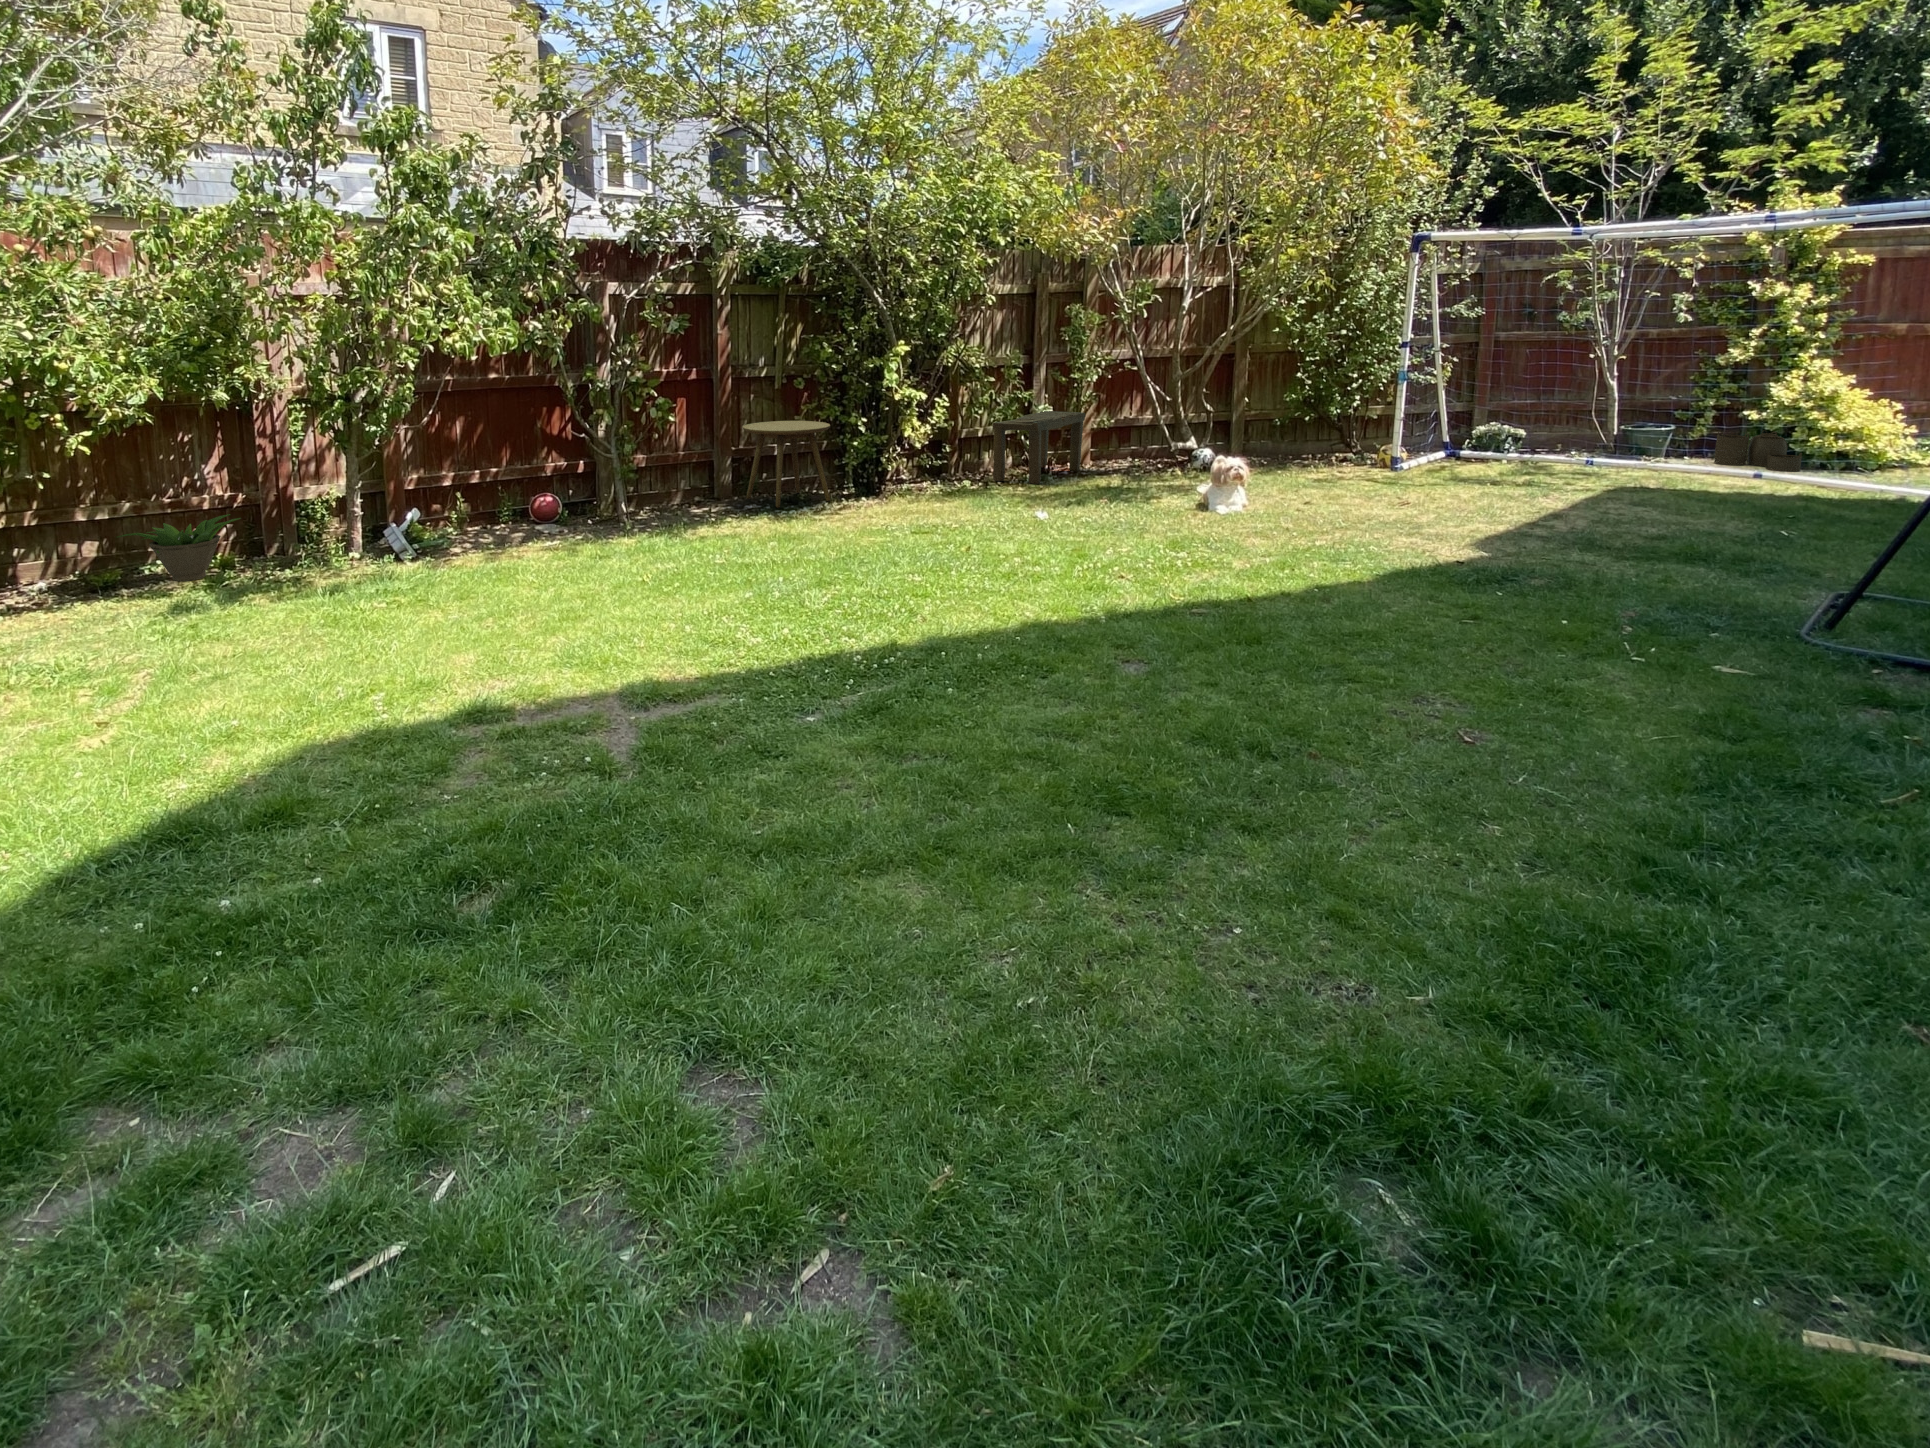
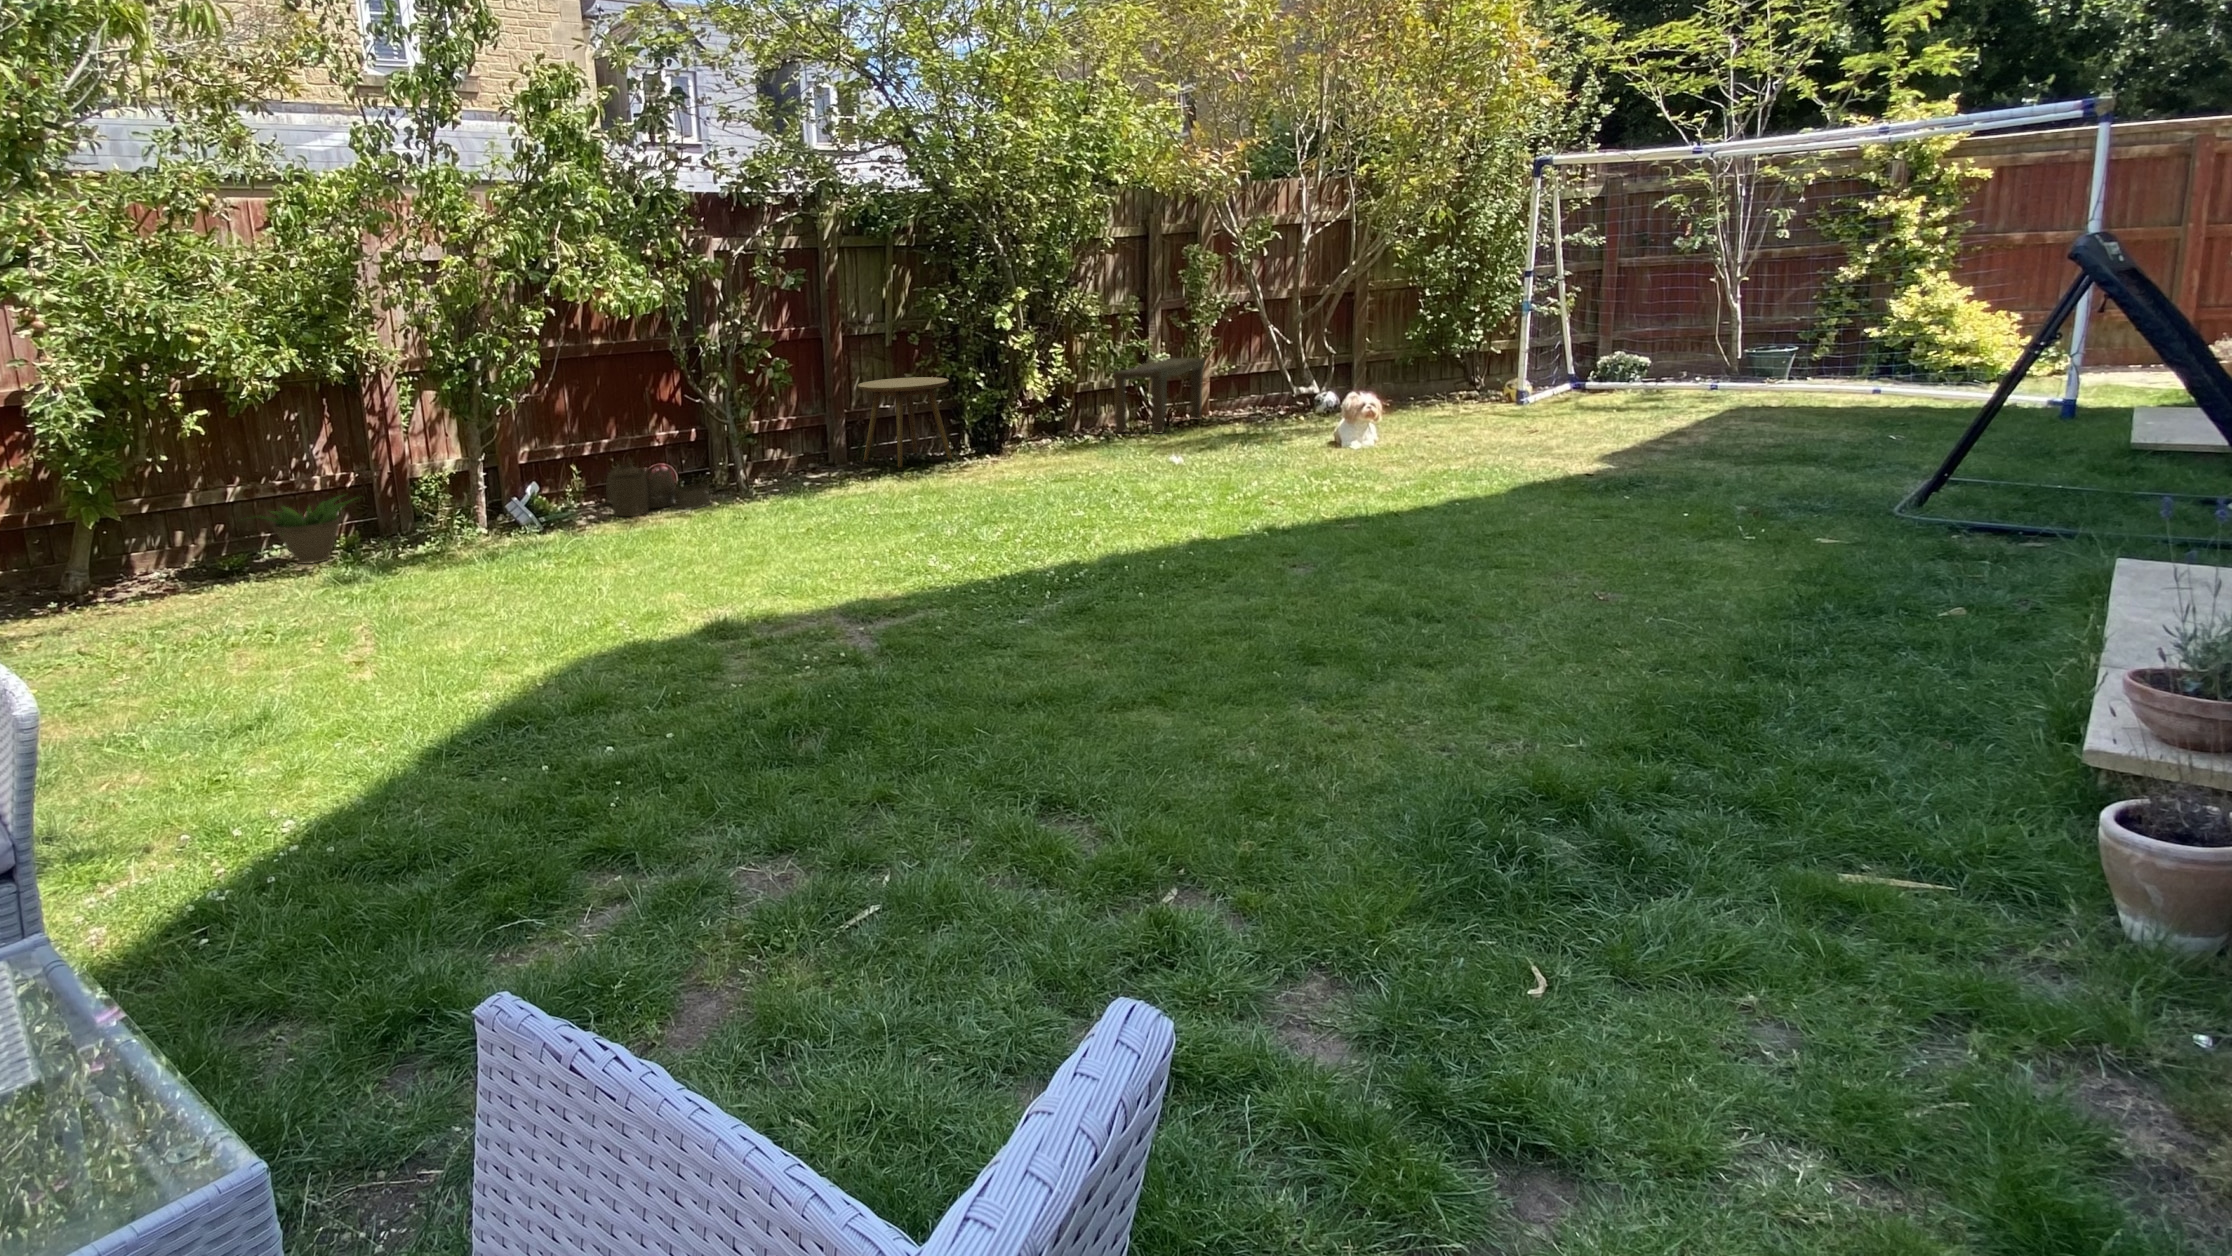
woven basket: present [1714,430,1802,472] -> present [606,463,710,516]

